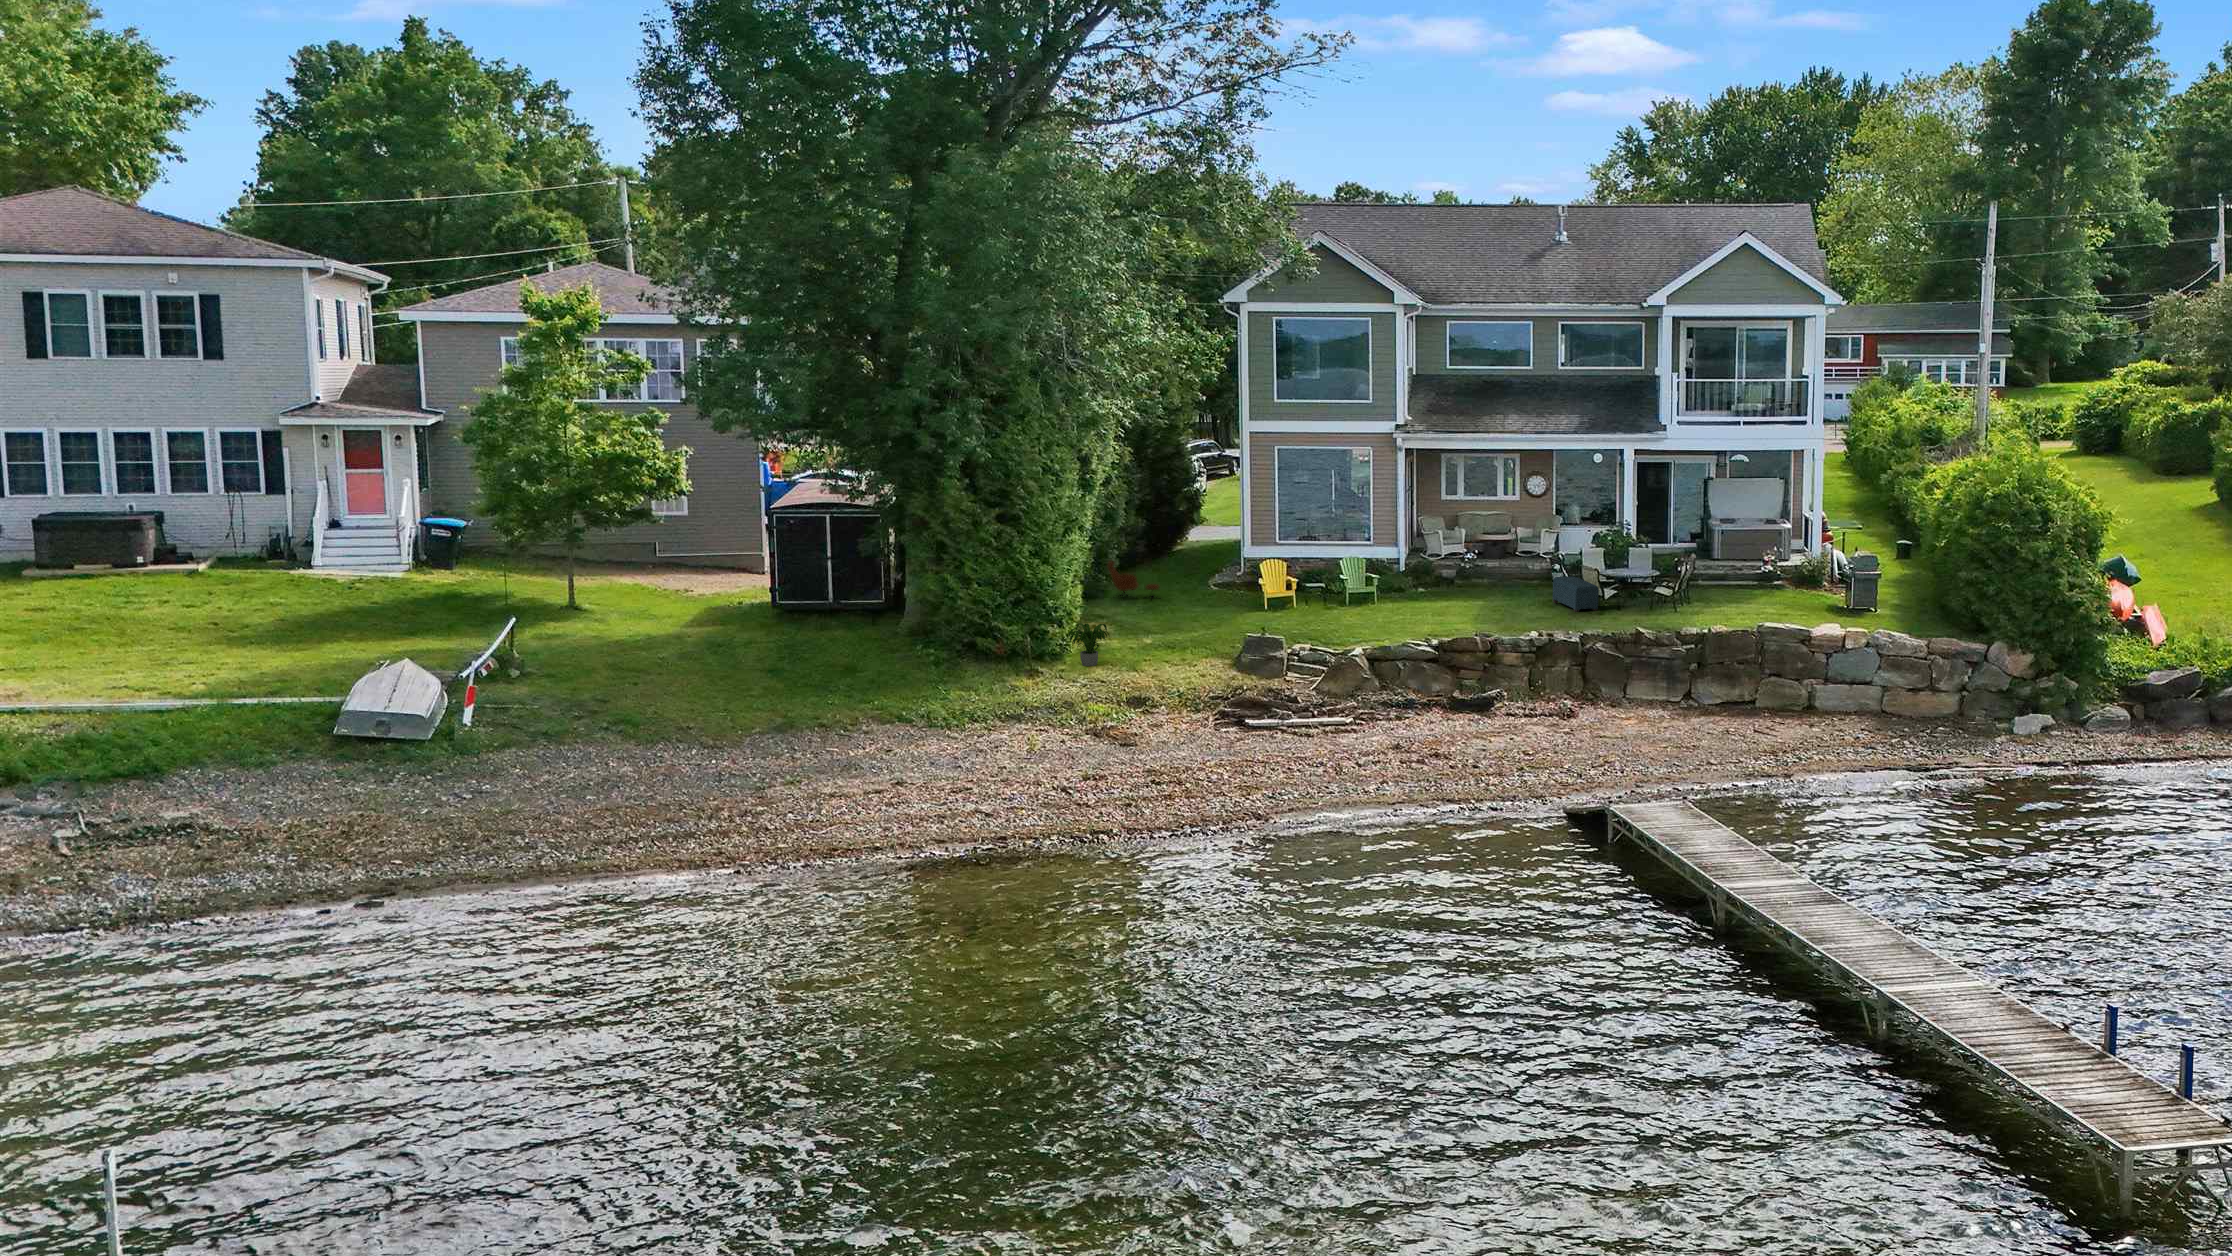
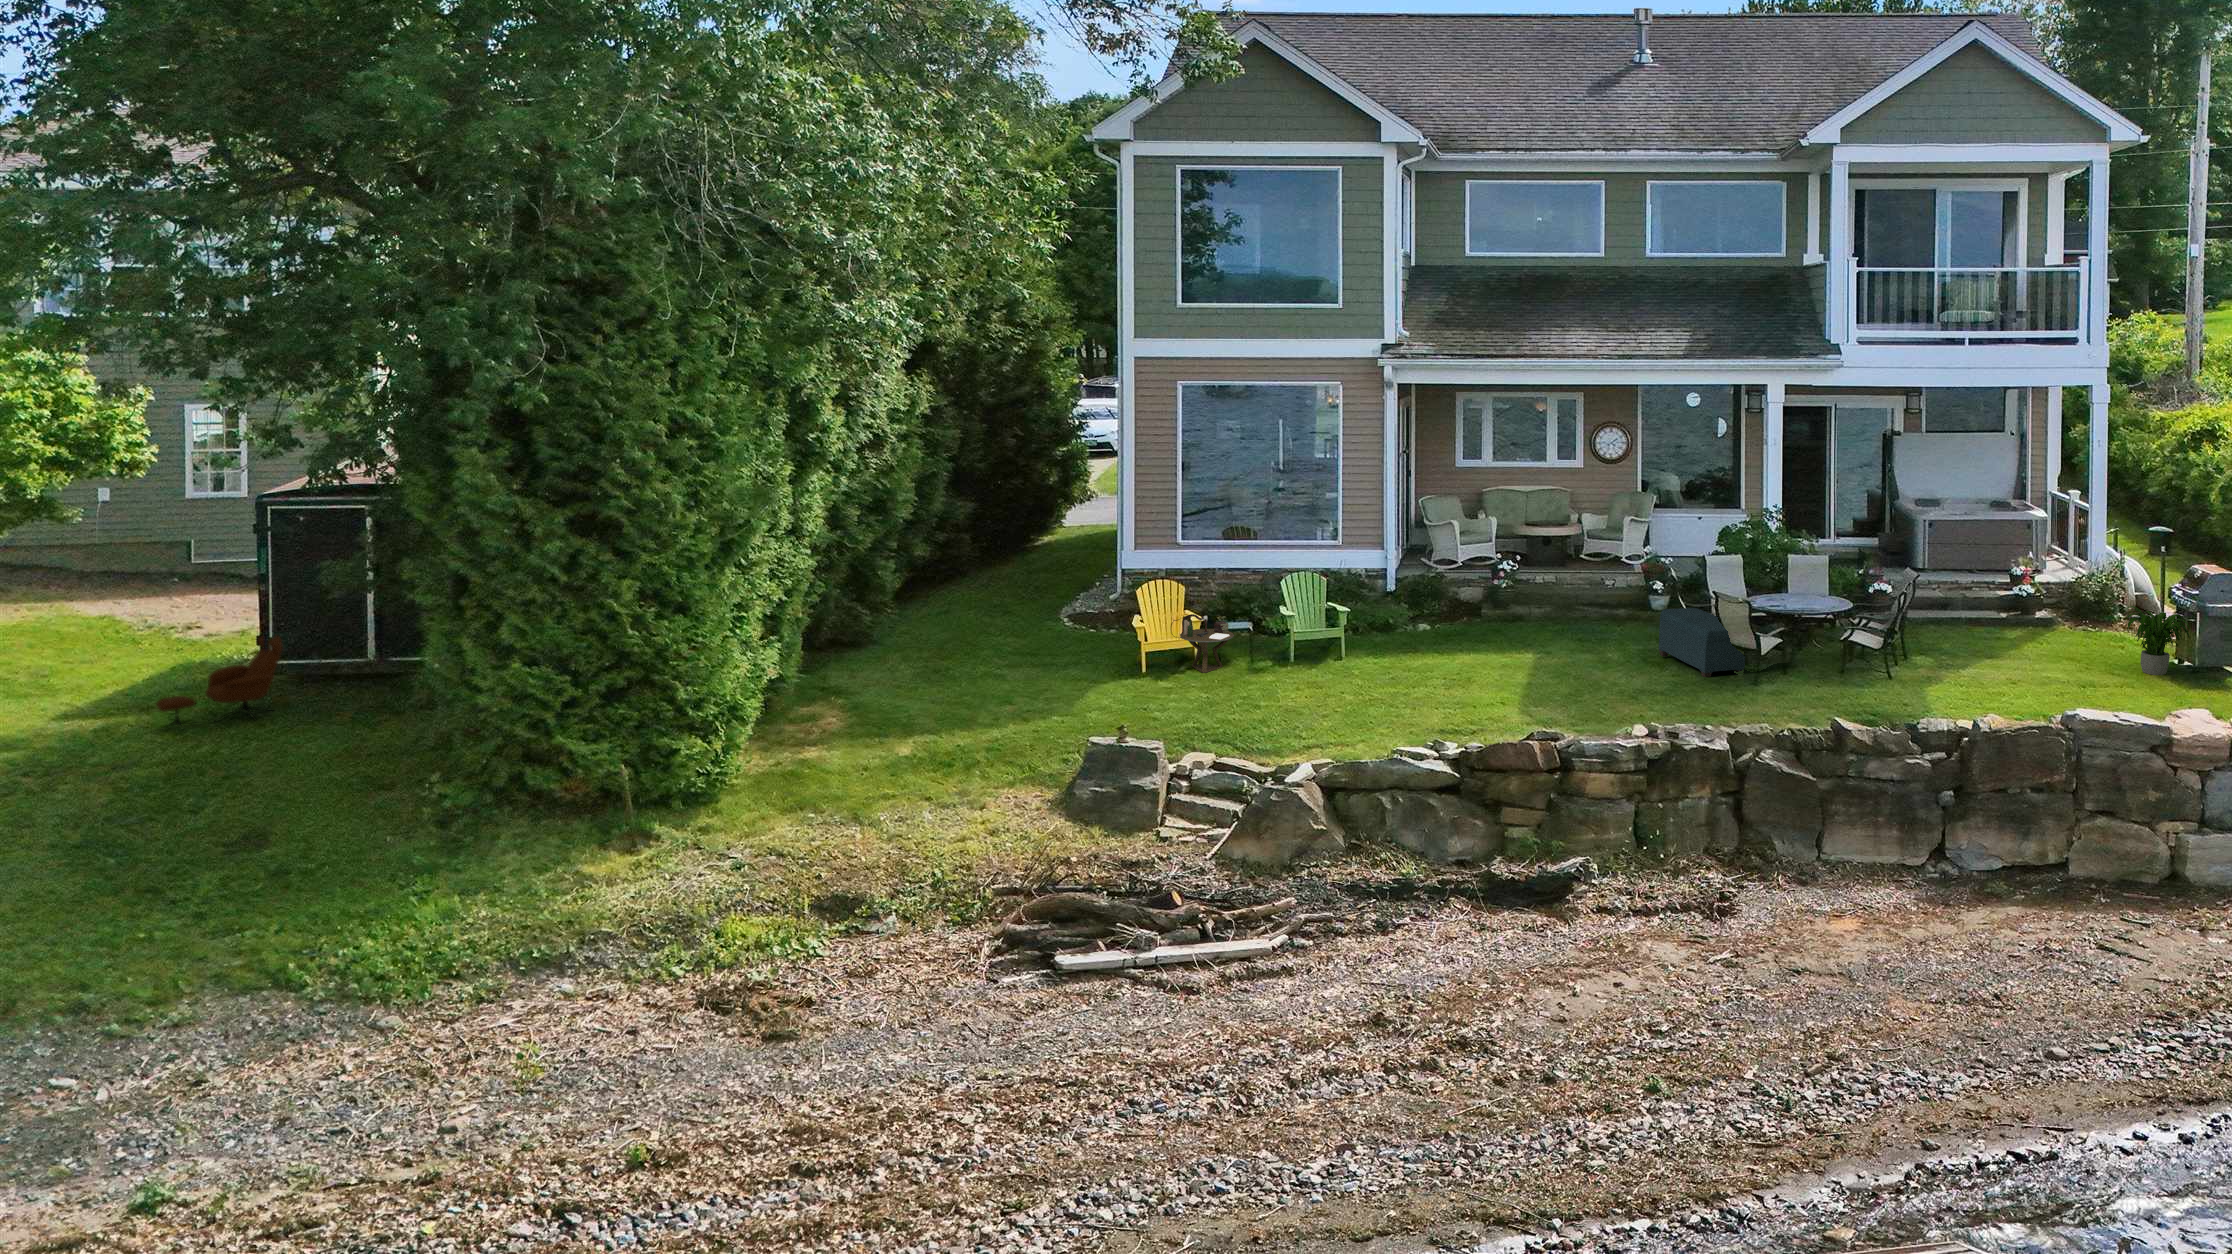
lounge chair: present [1108,561,1159,598] -> present [157,636,283,728]
side table: none [1280,579,1315,610] -> present [1171,614,1234,673]
potted plant: present [1069,623,1109,666] -> present [2123,606,2190,675]

